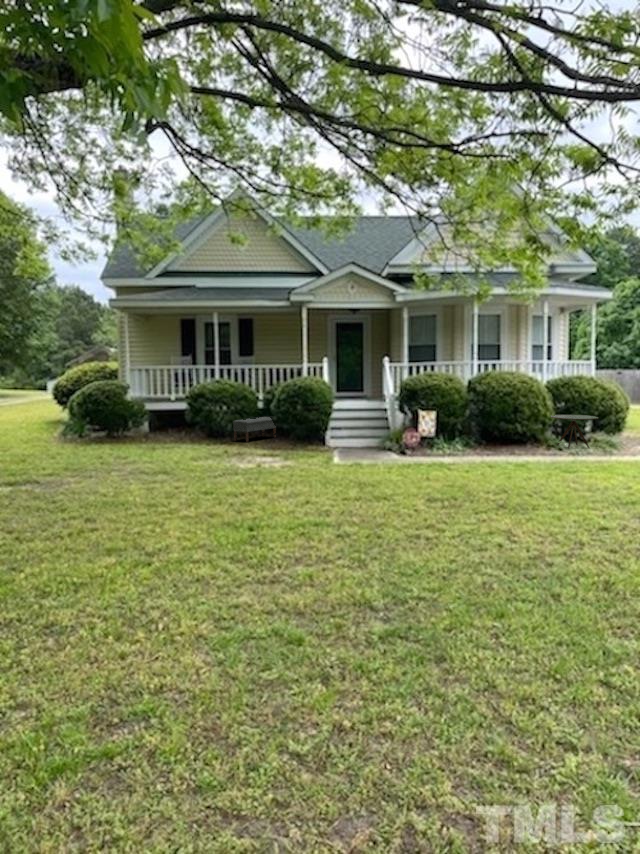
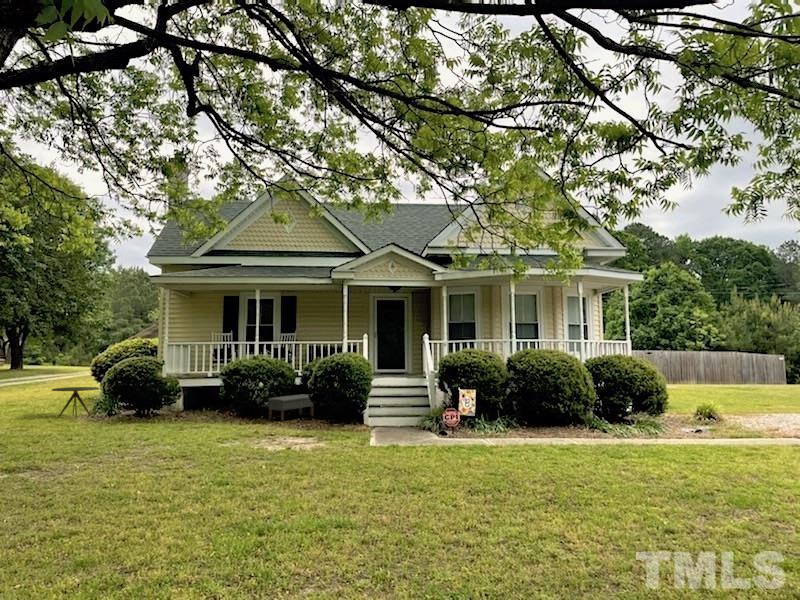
round table: present [551,415,598,448] -> present [52,387,99,418]

